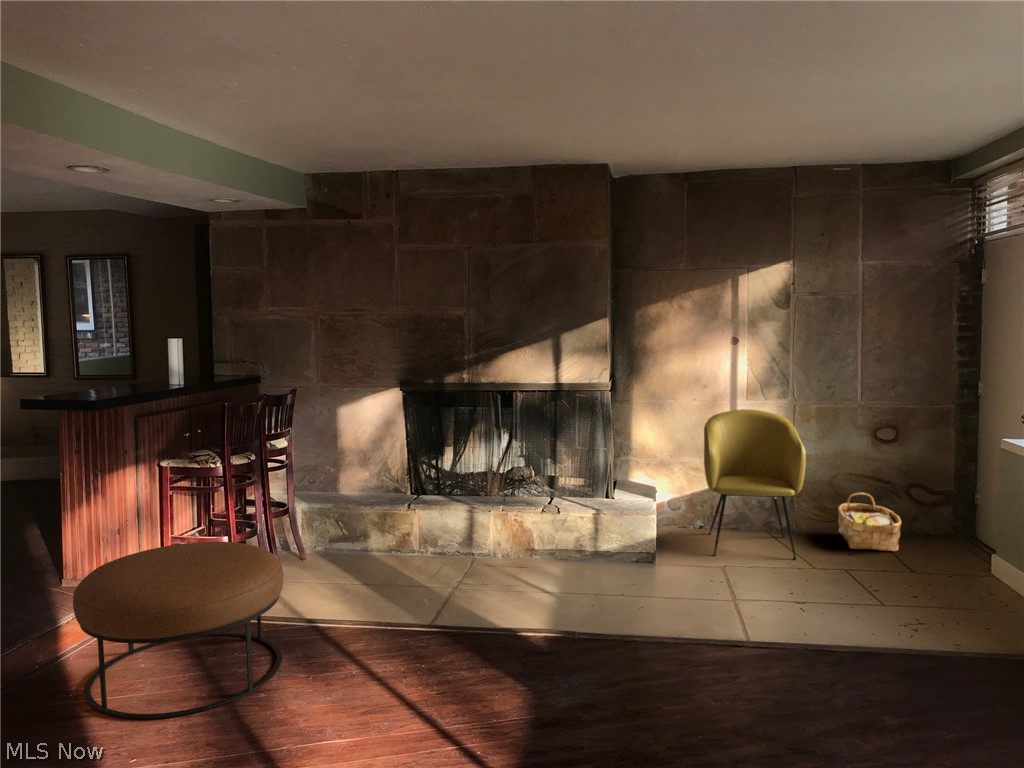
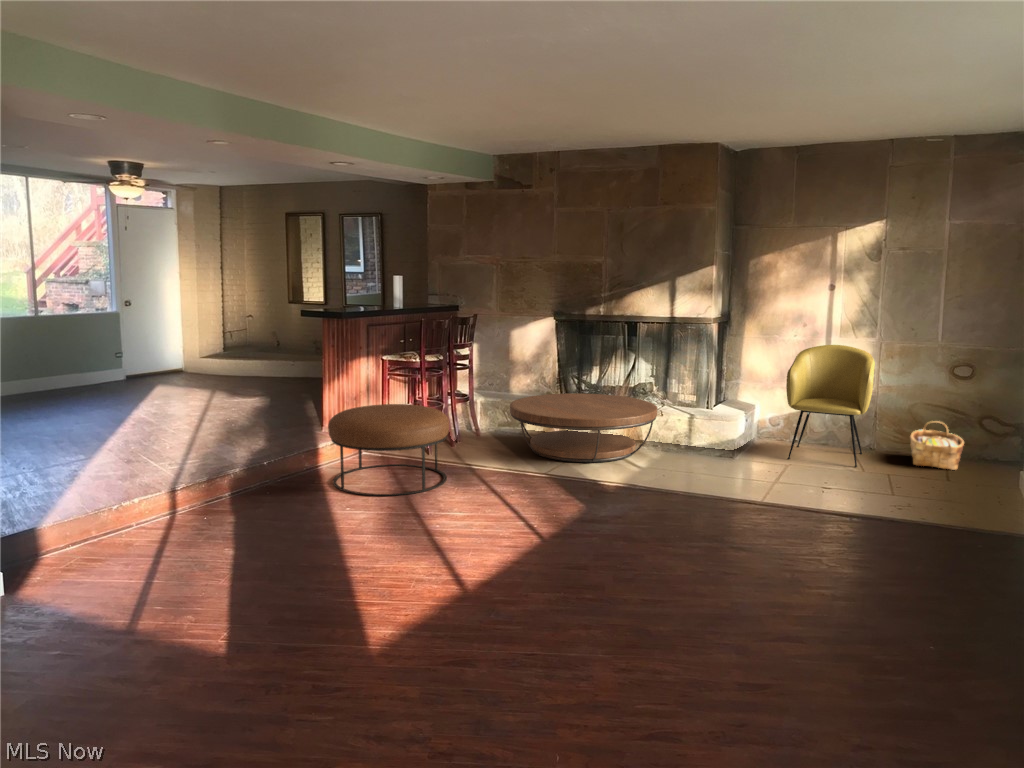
coffee table: none [356,487,557,595] -> present [510,393,657,463]

